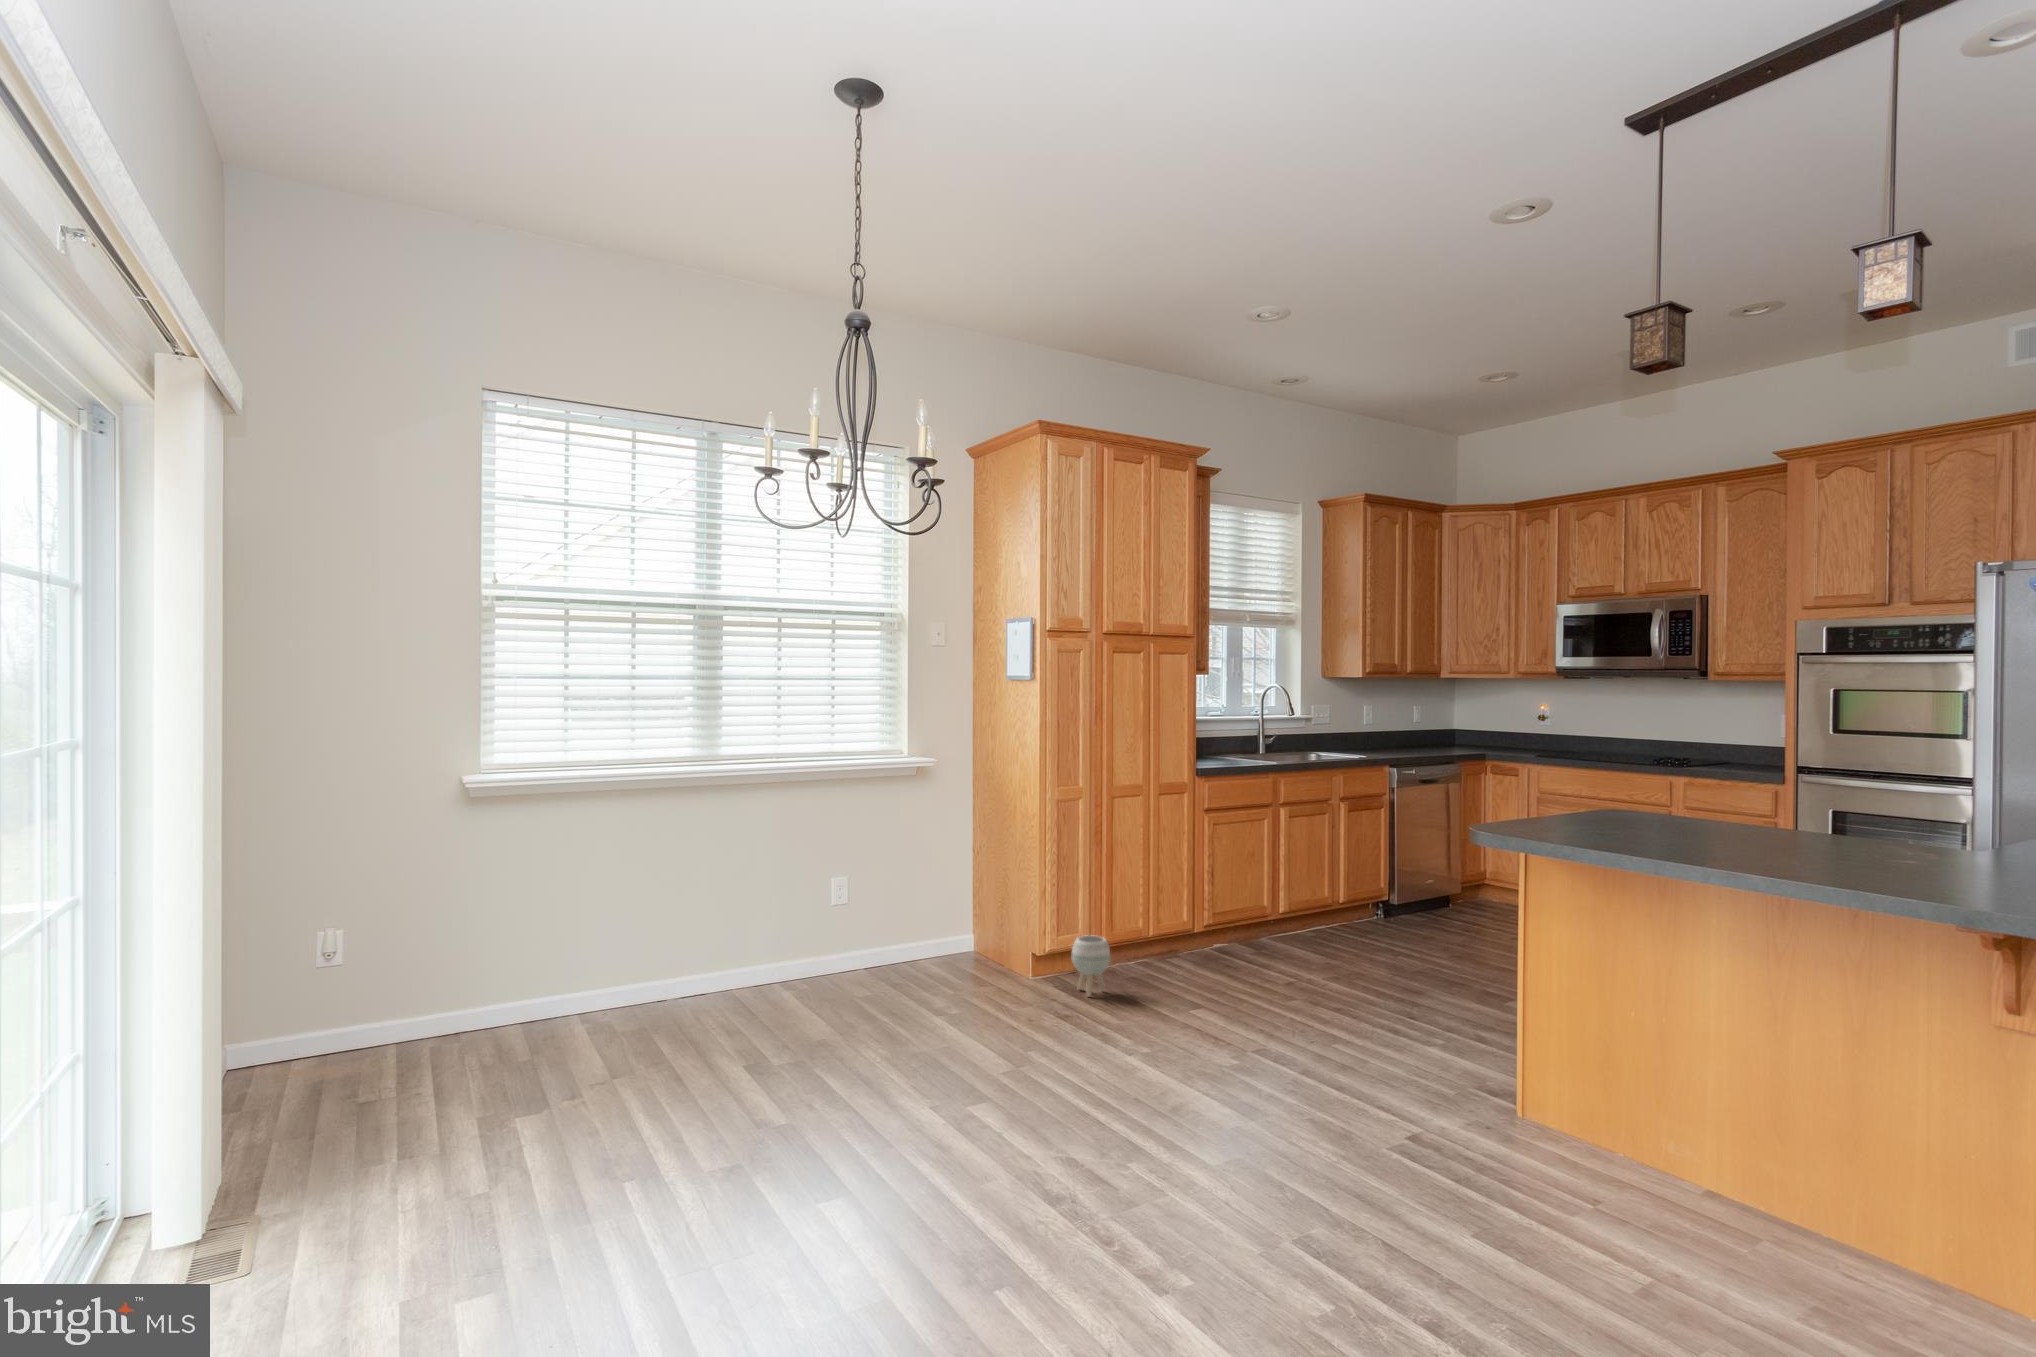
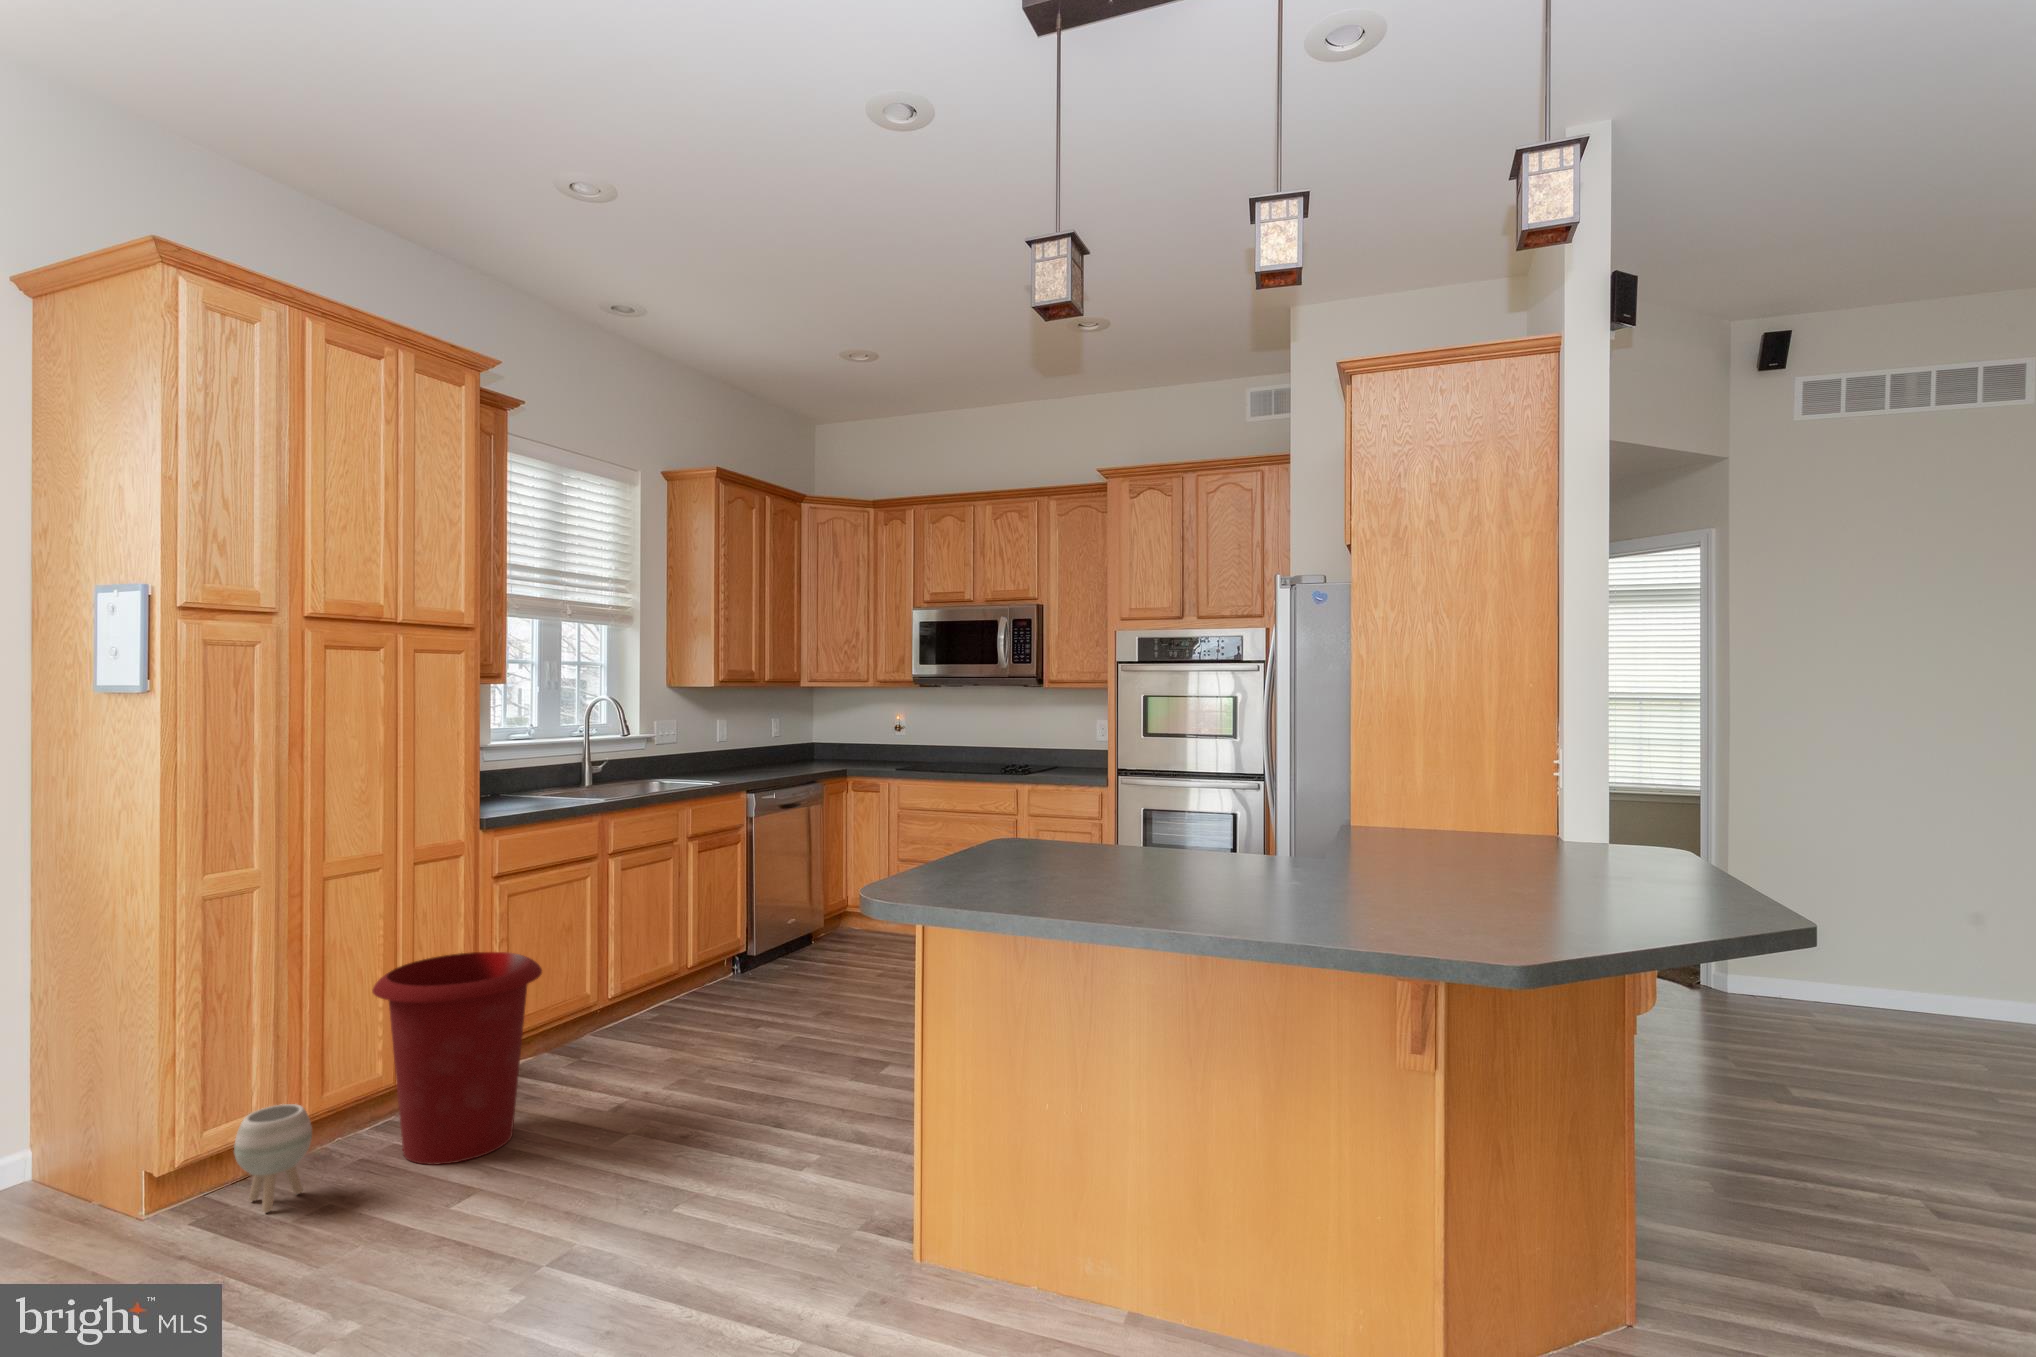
waste bin: none [1140,860,1242,994] -> present [372,952,542,1165]

